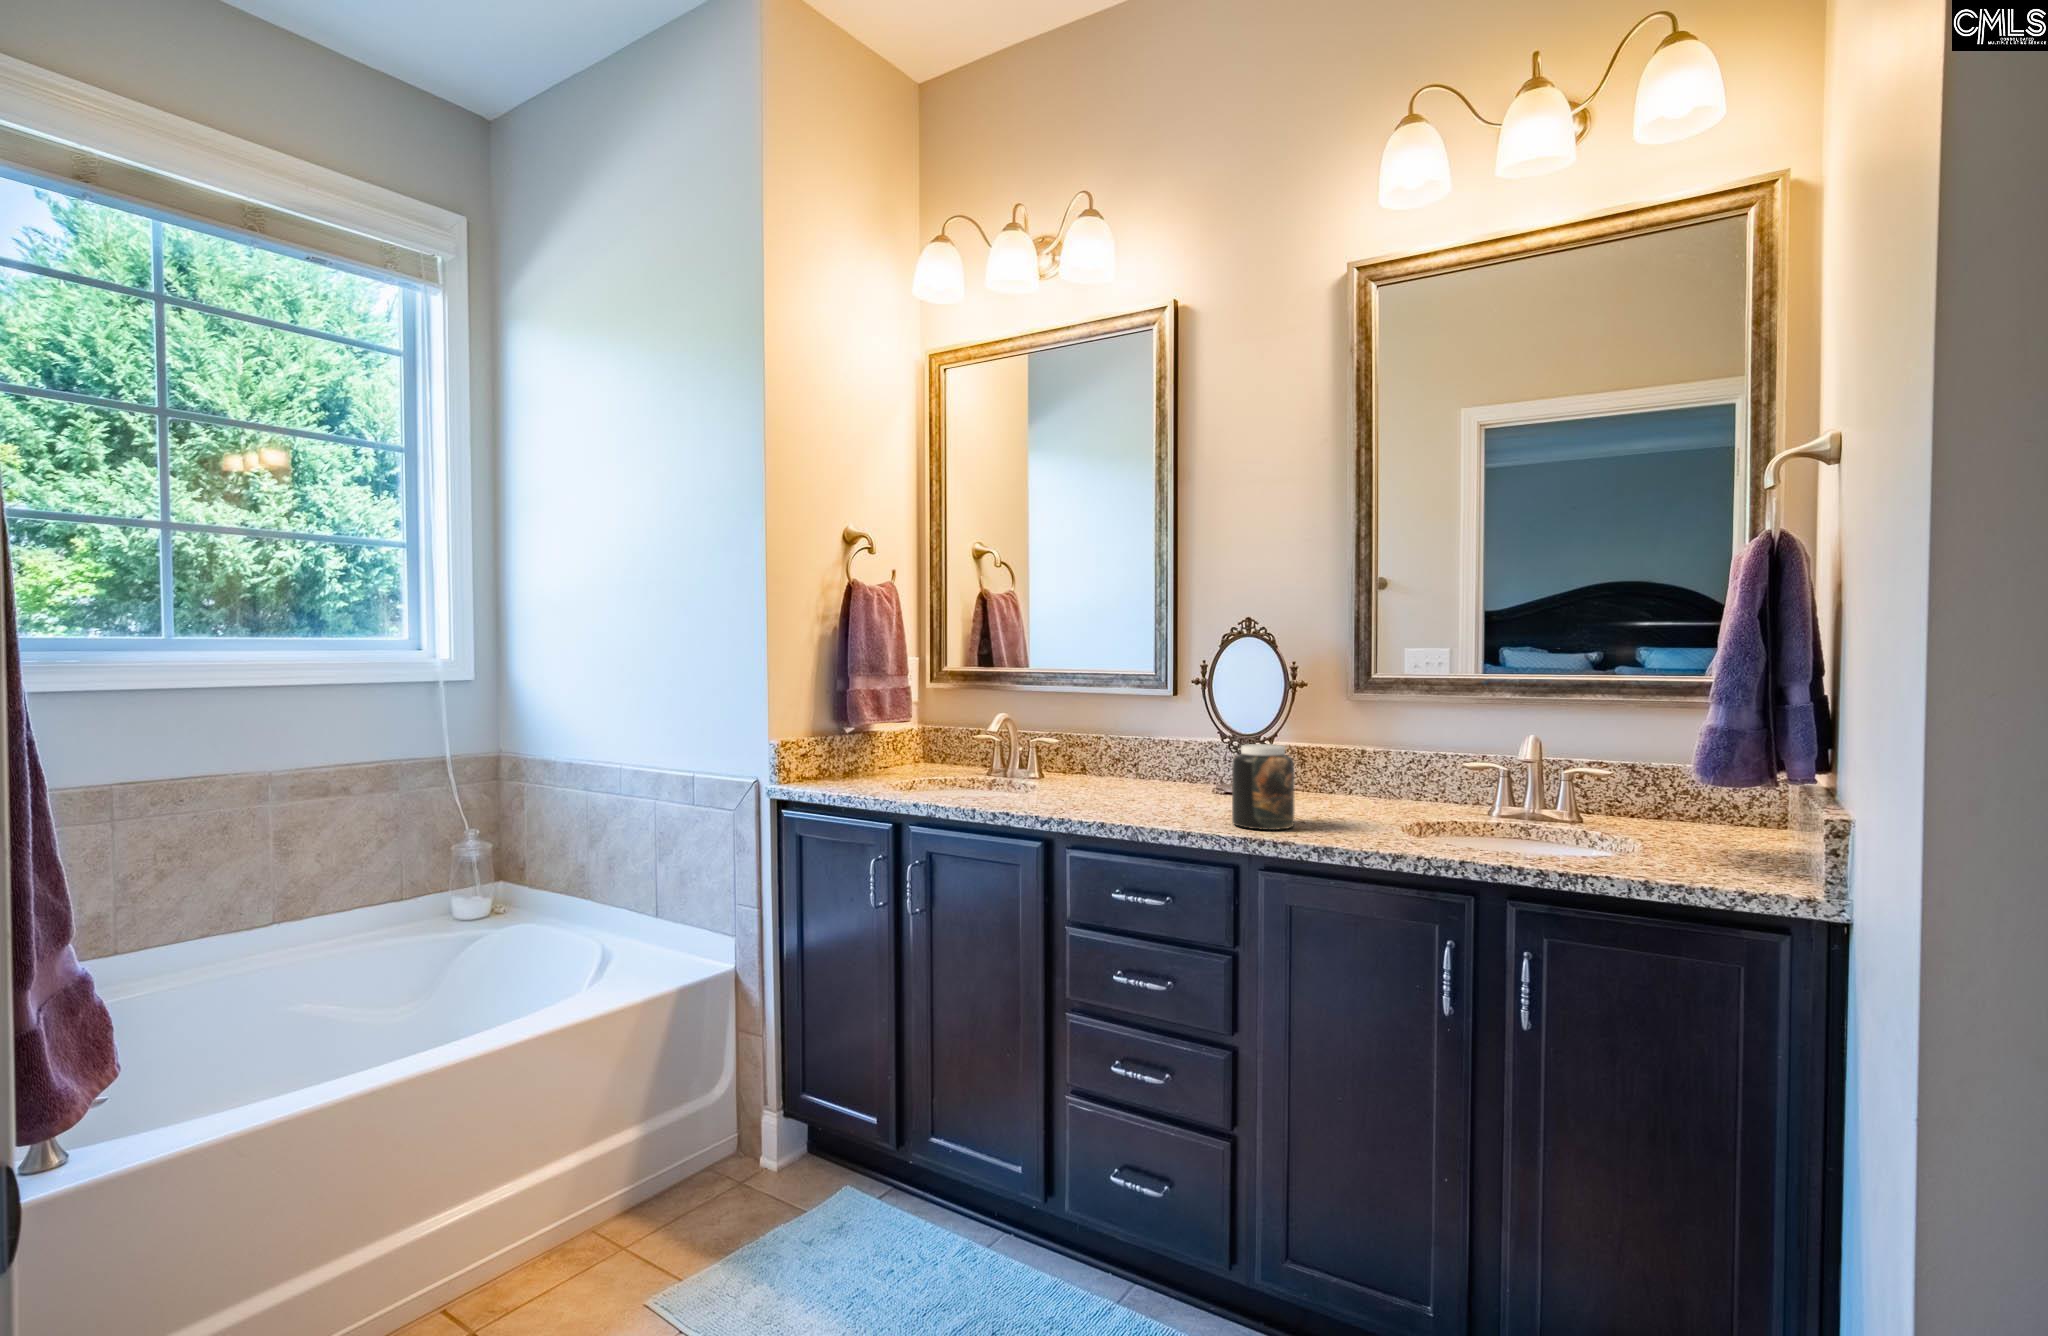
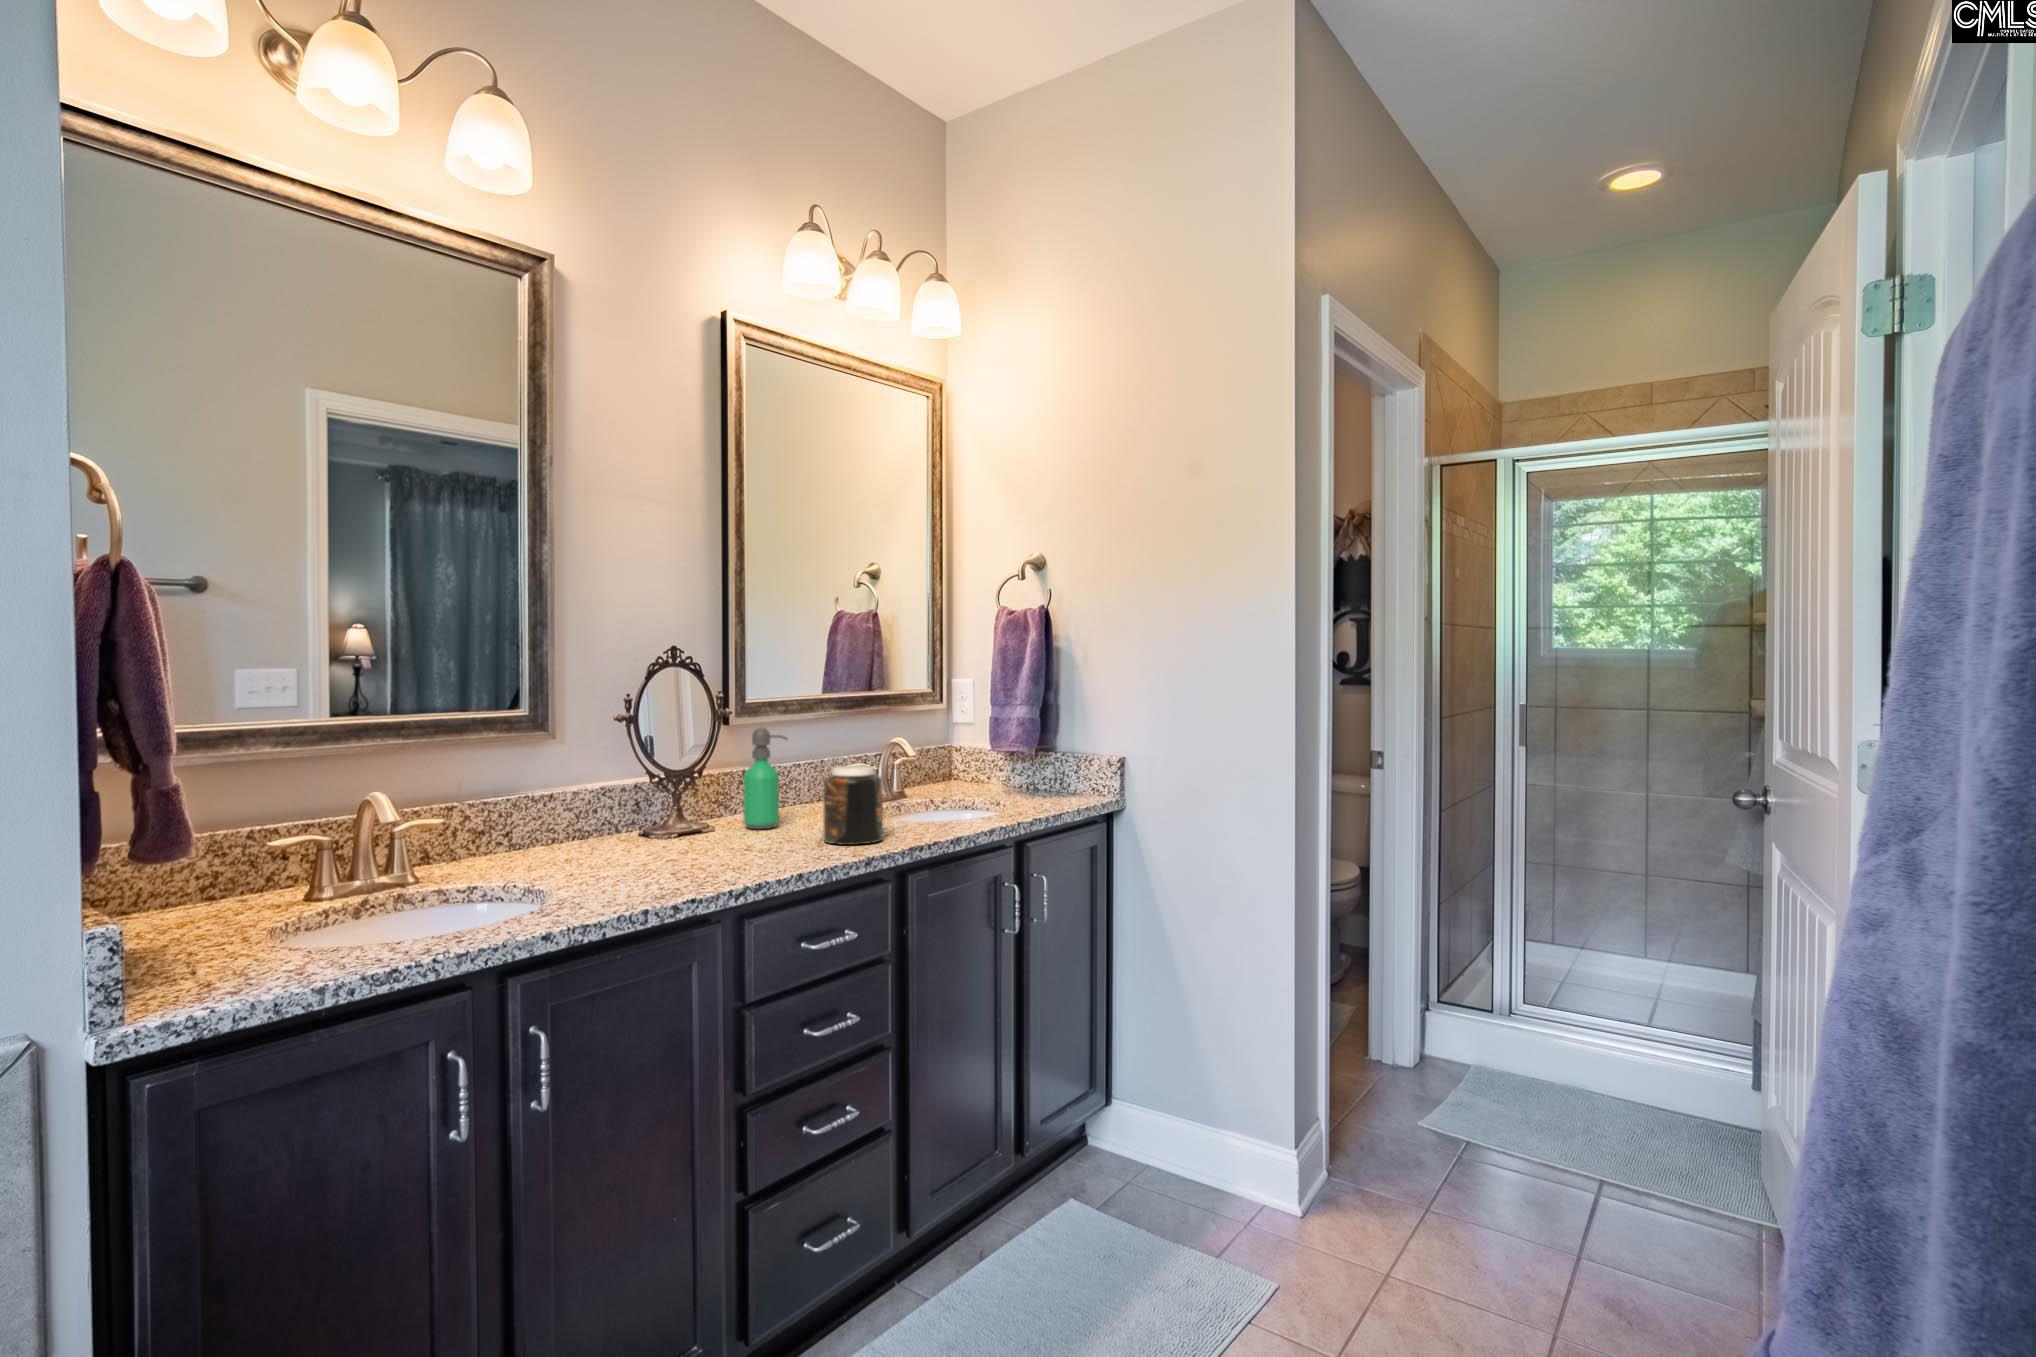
soap dispenser: none [1300,703,1337,808] -> present [743,728,787,829]

